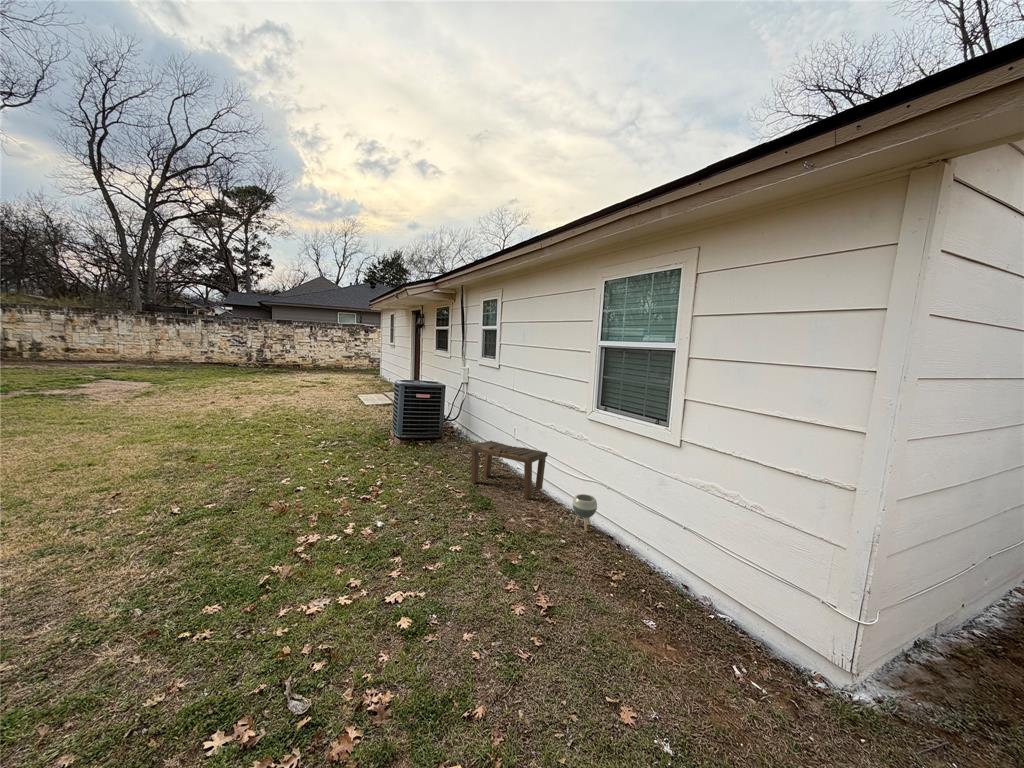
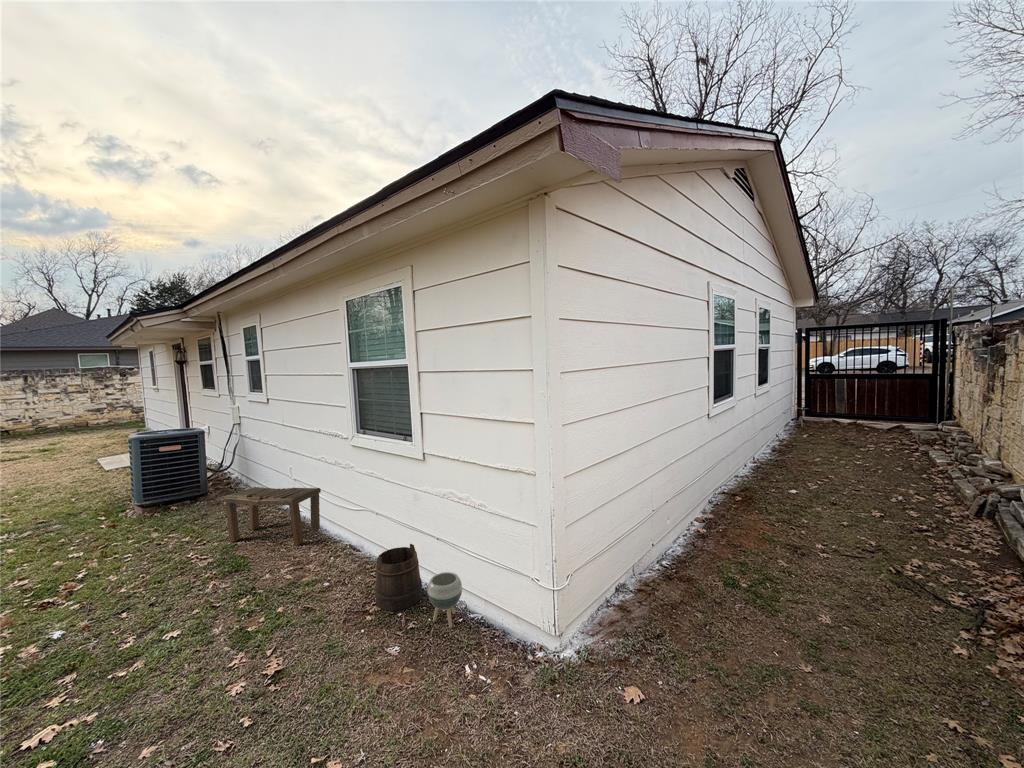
planter: present [573,494,597,531] -> present [427,572,462,628]
bucket: none [615,525,662,585] -> present [375,544,423,611]

